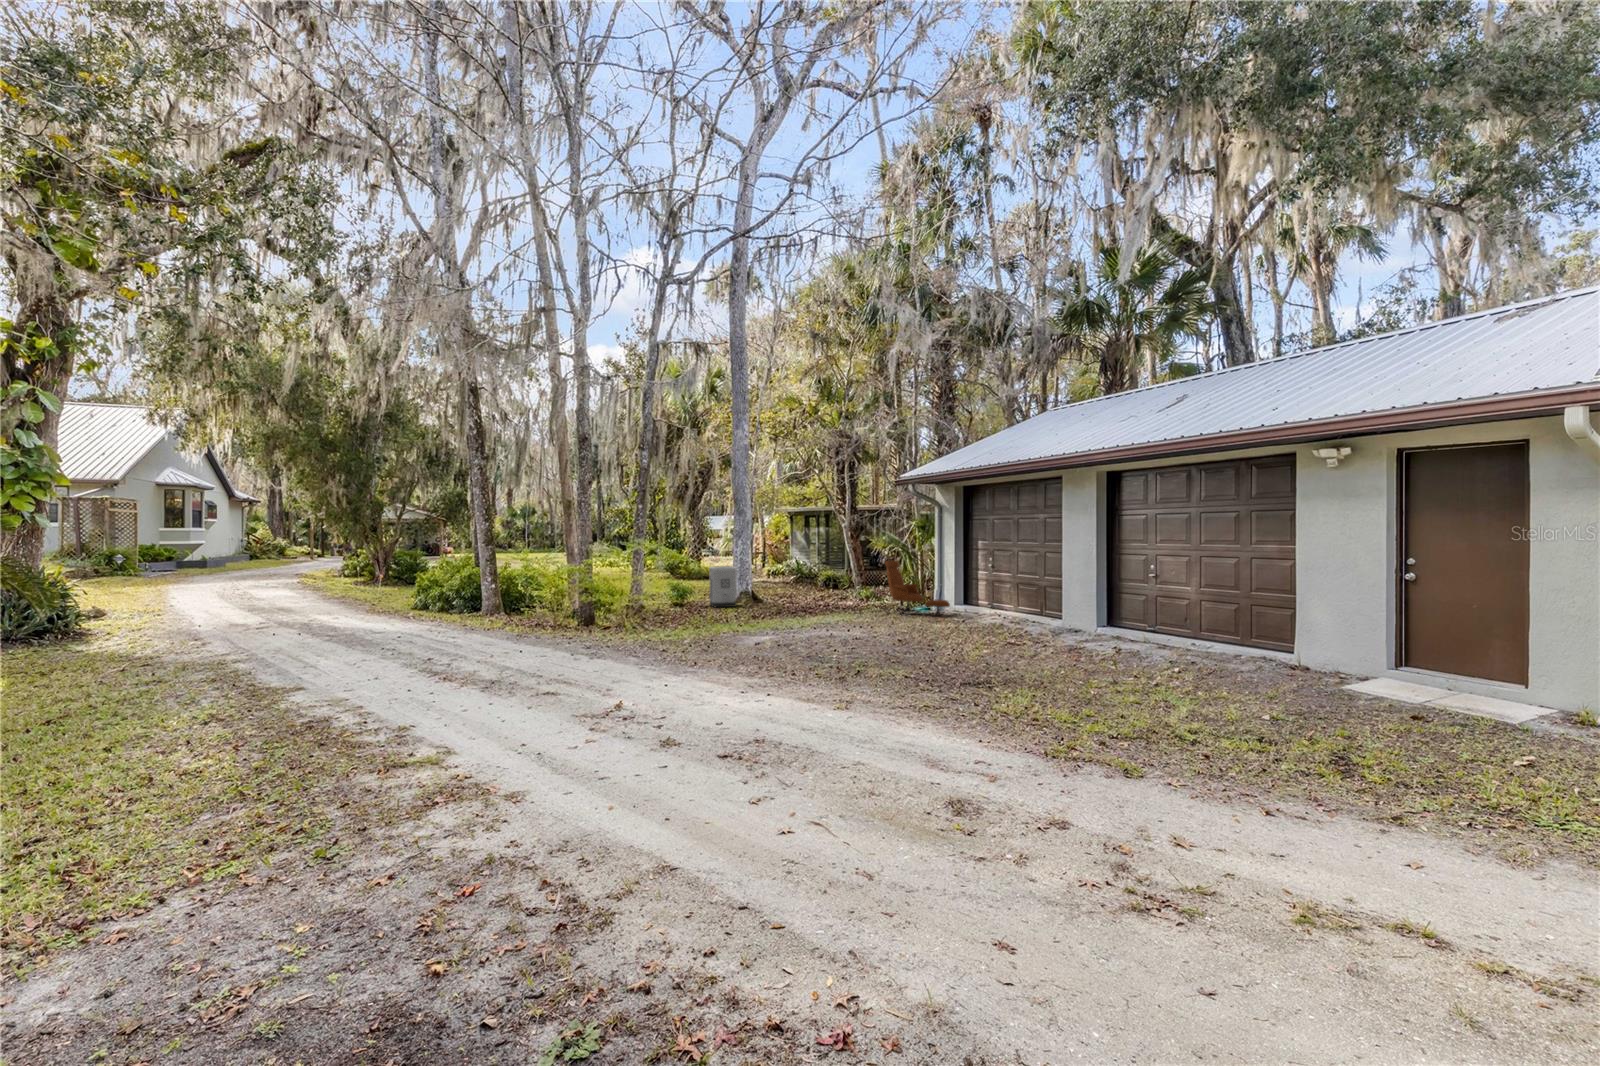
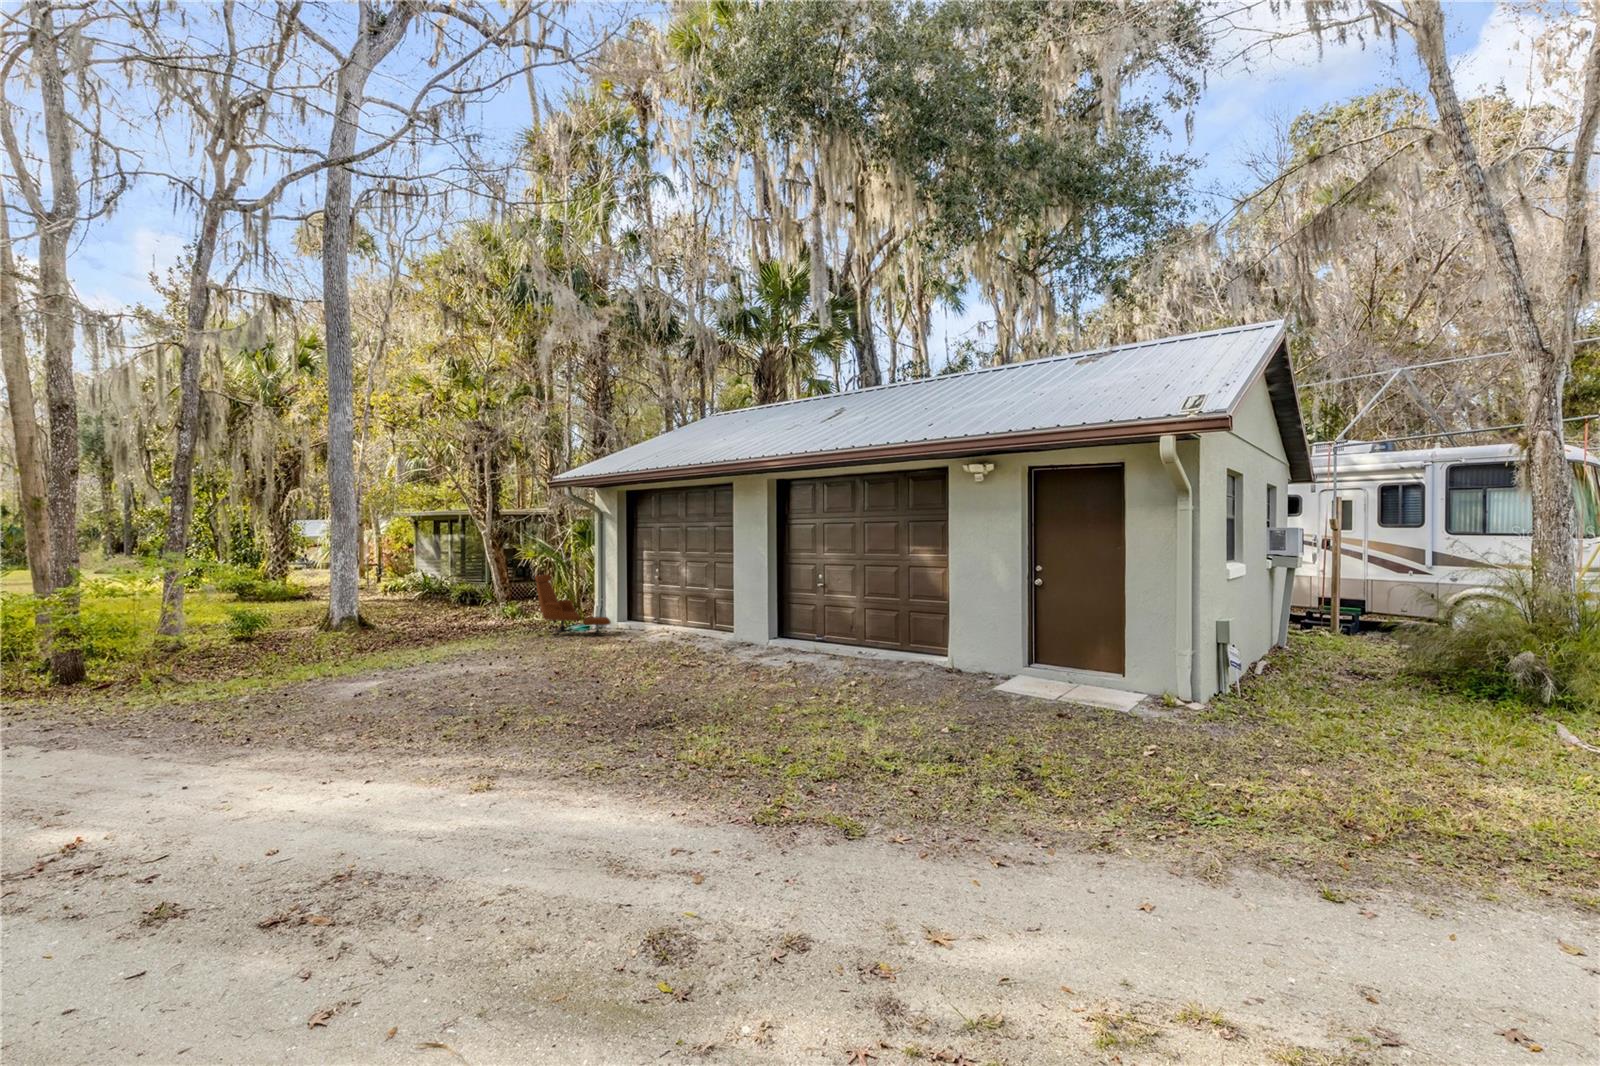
trash can: present [709,566,737,607] -> none [295,587,336,641]

